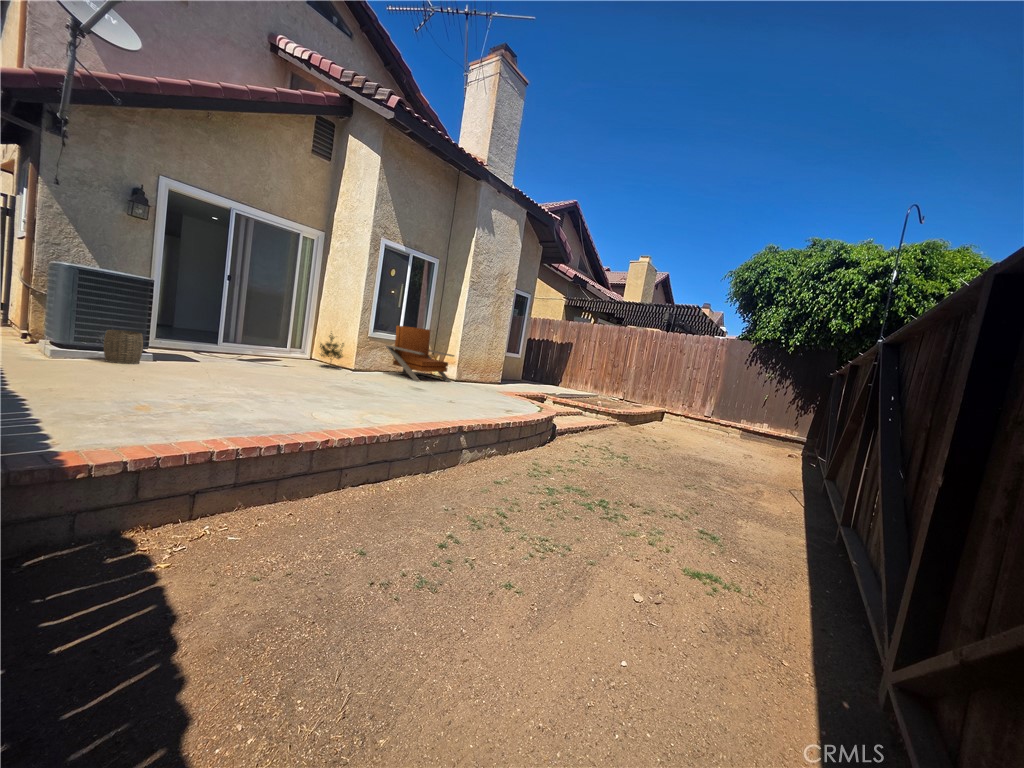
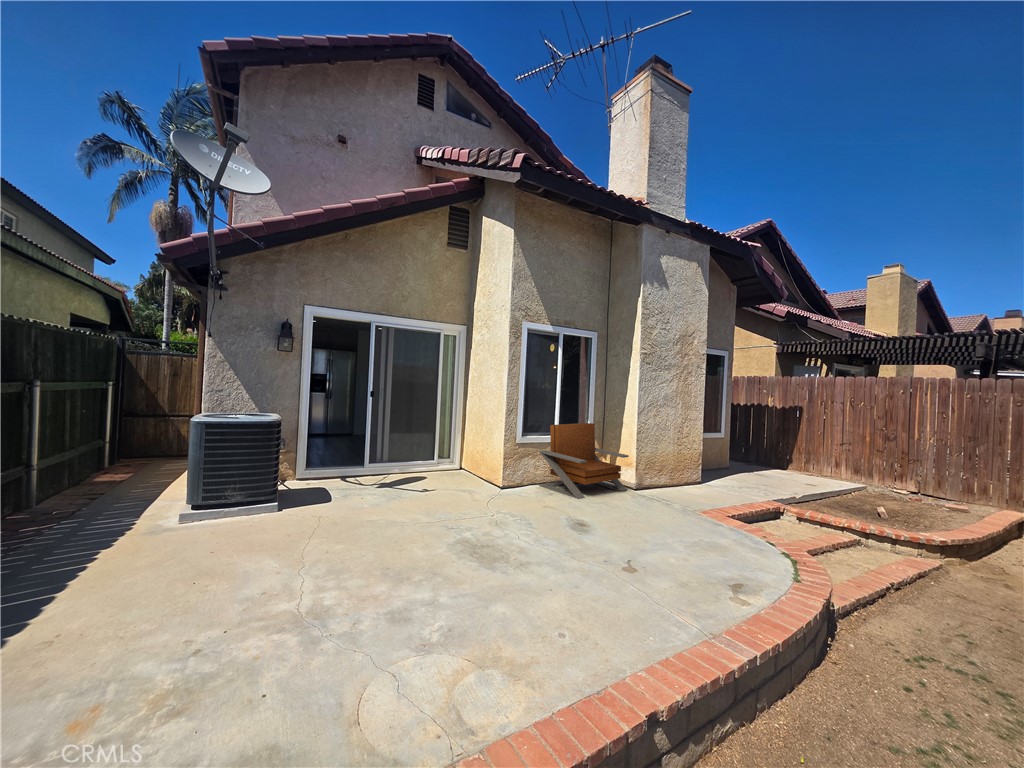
woven basket: present [103,330,143,364] -> none [223,482,261,523]
potted tree: present [320,333,344,370] -> none [460,441,491,489]

